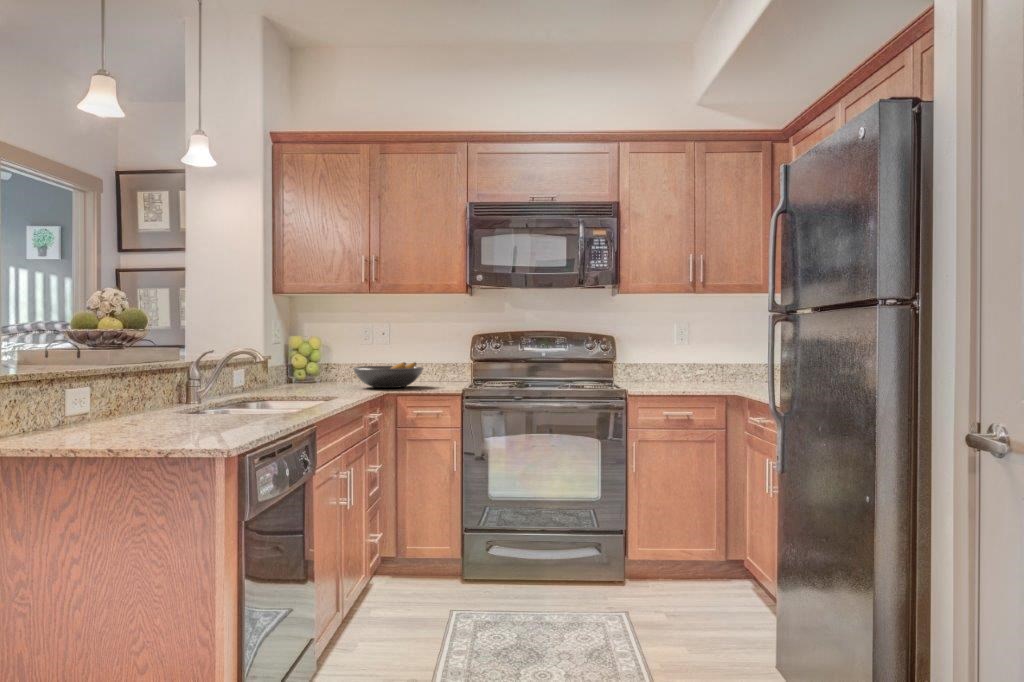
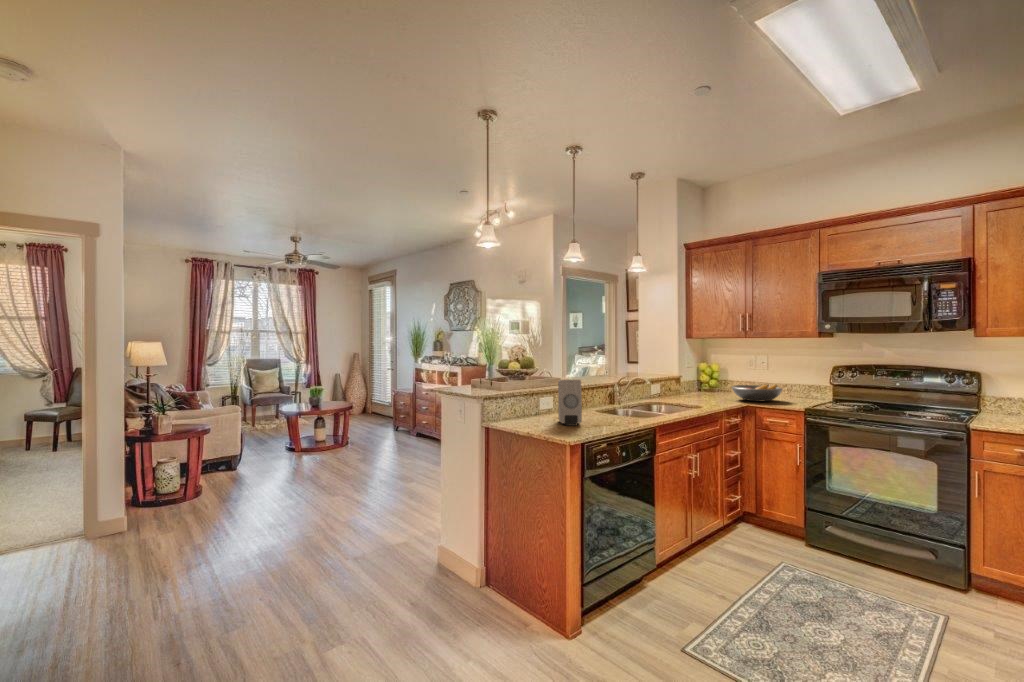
soap dispenser: none [126,342,193,435] -> present [558,380,582,426]

